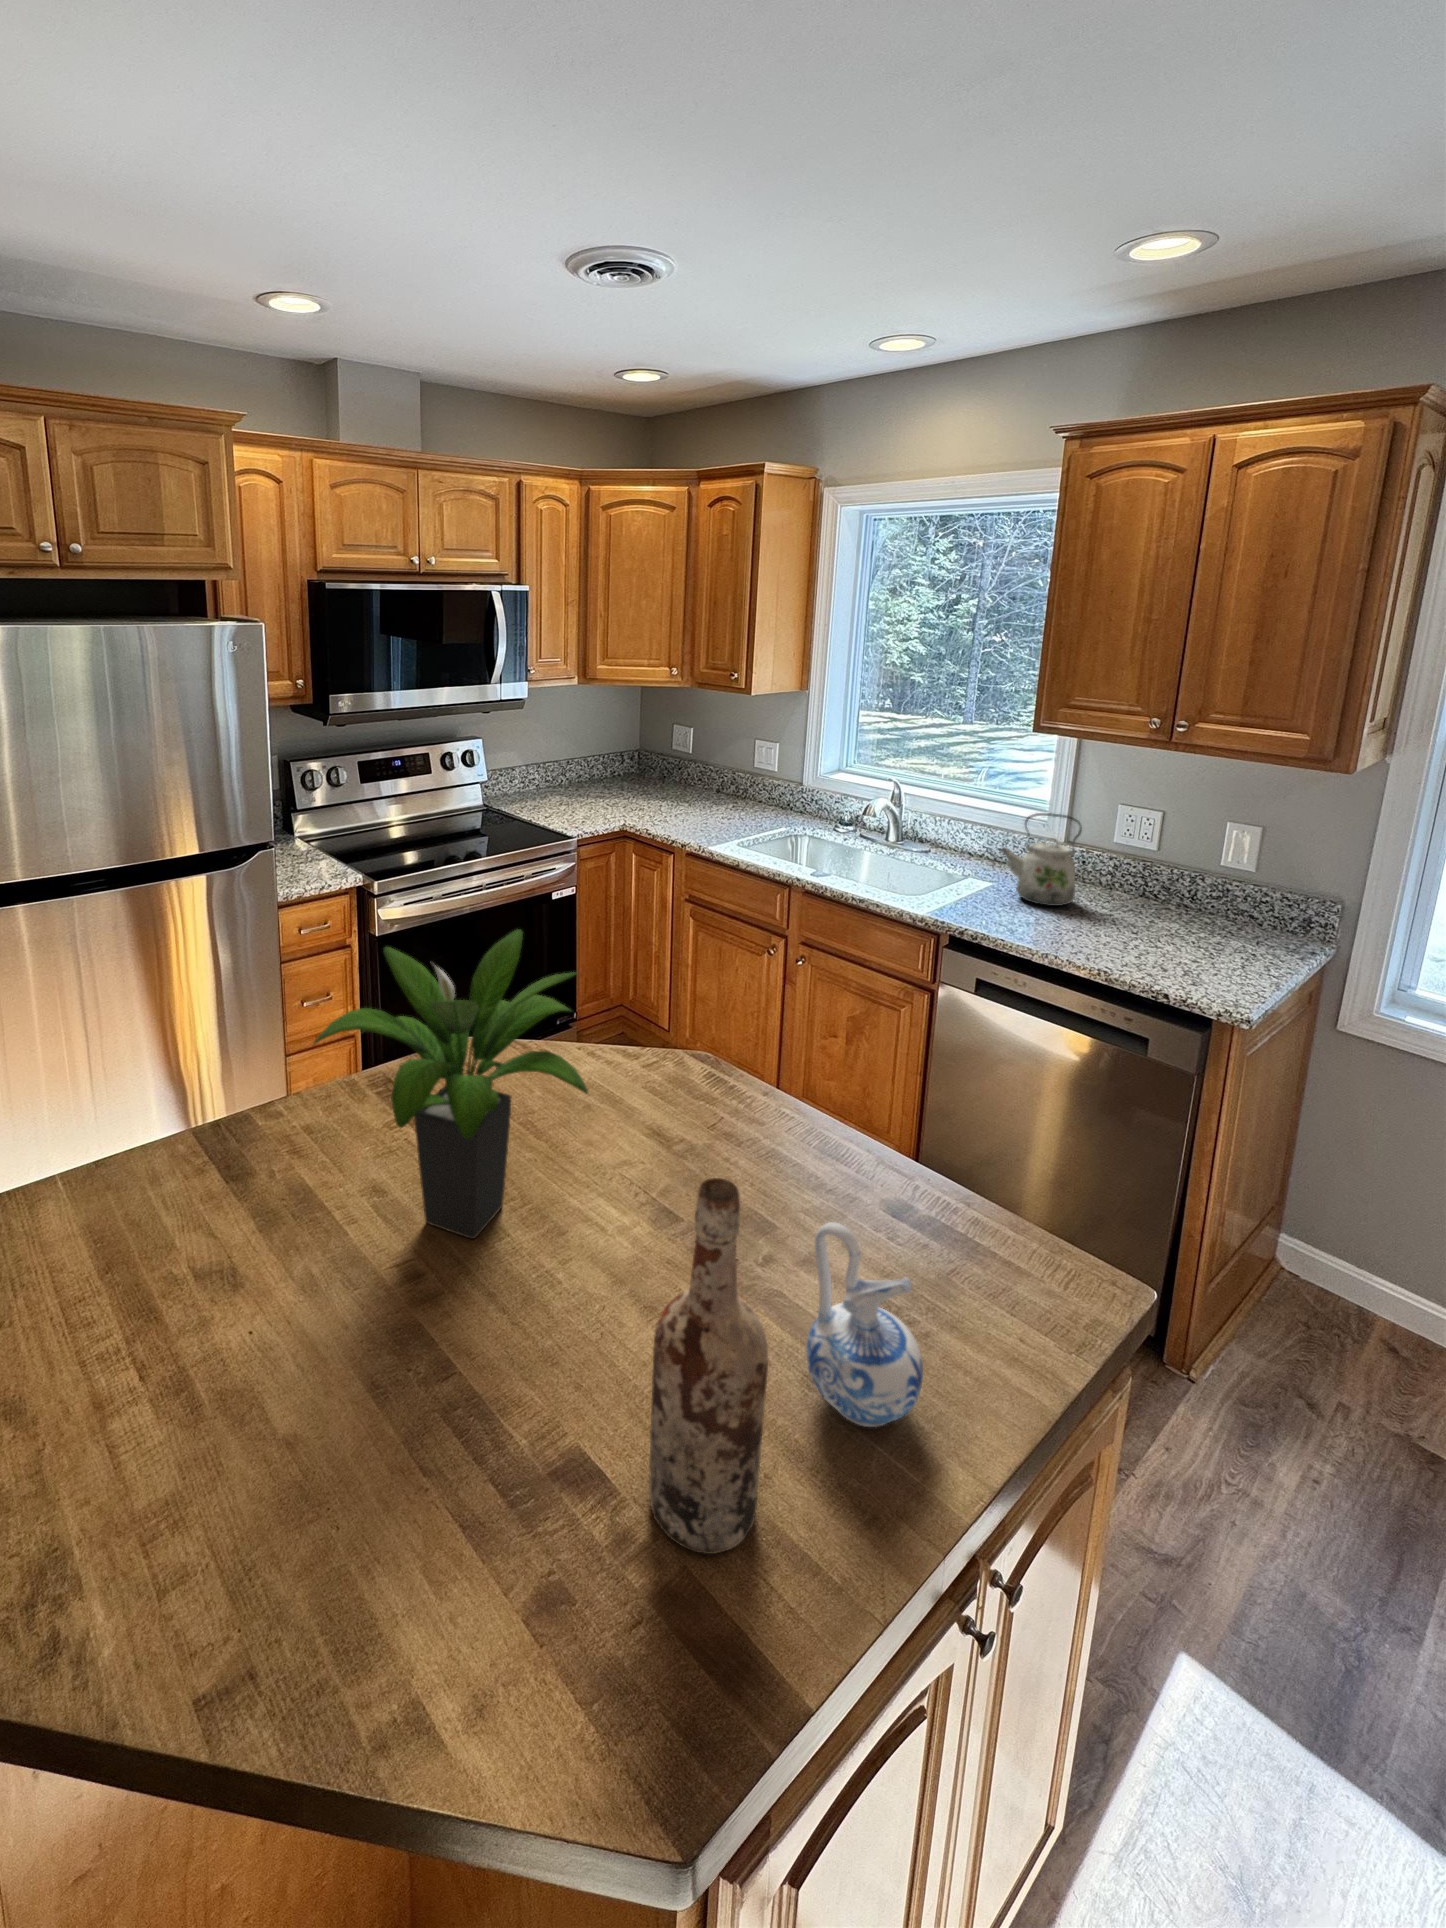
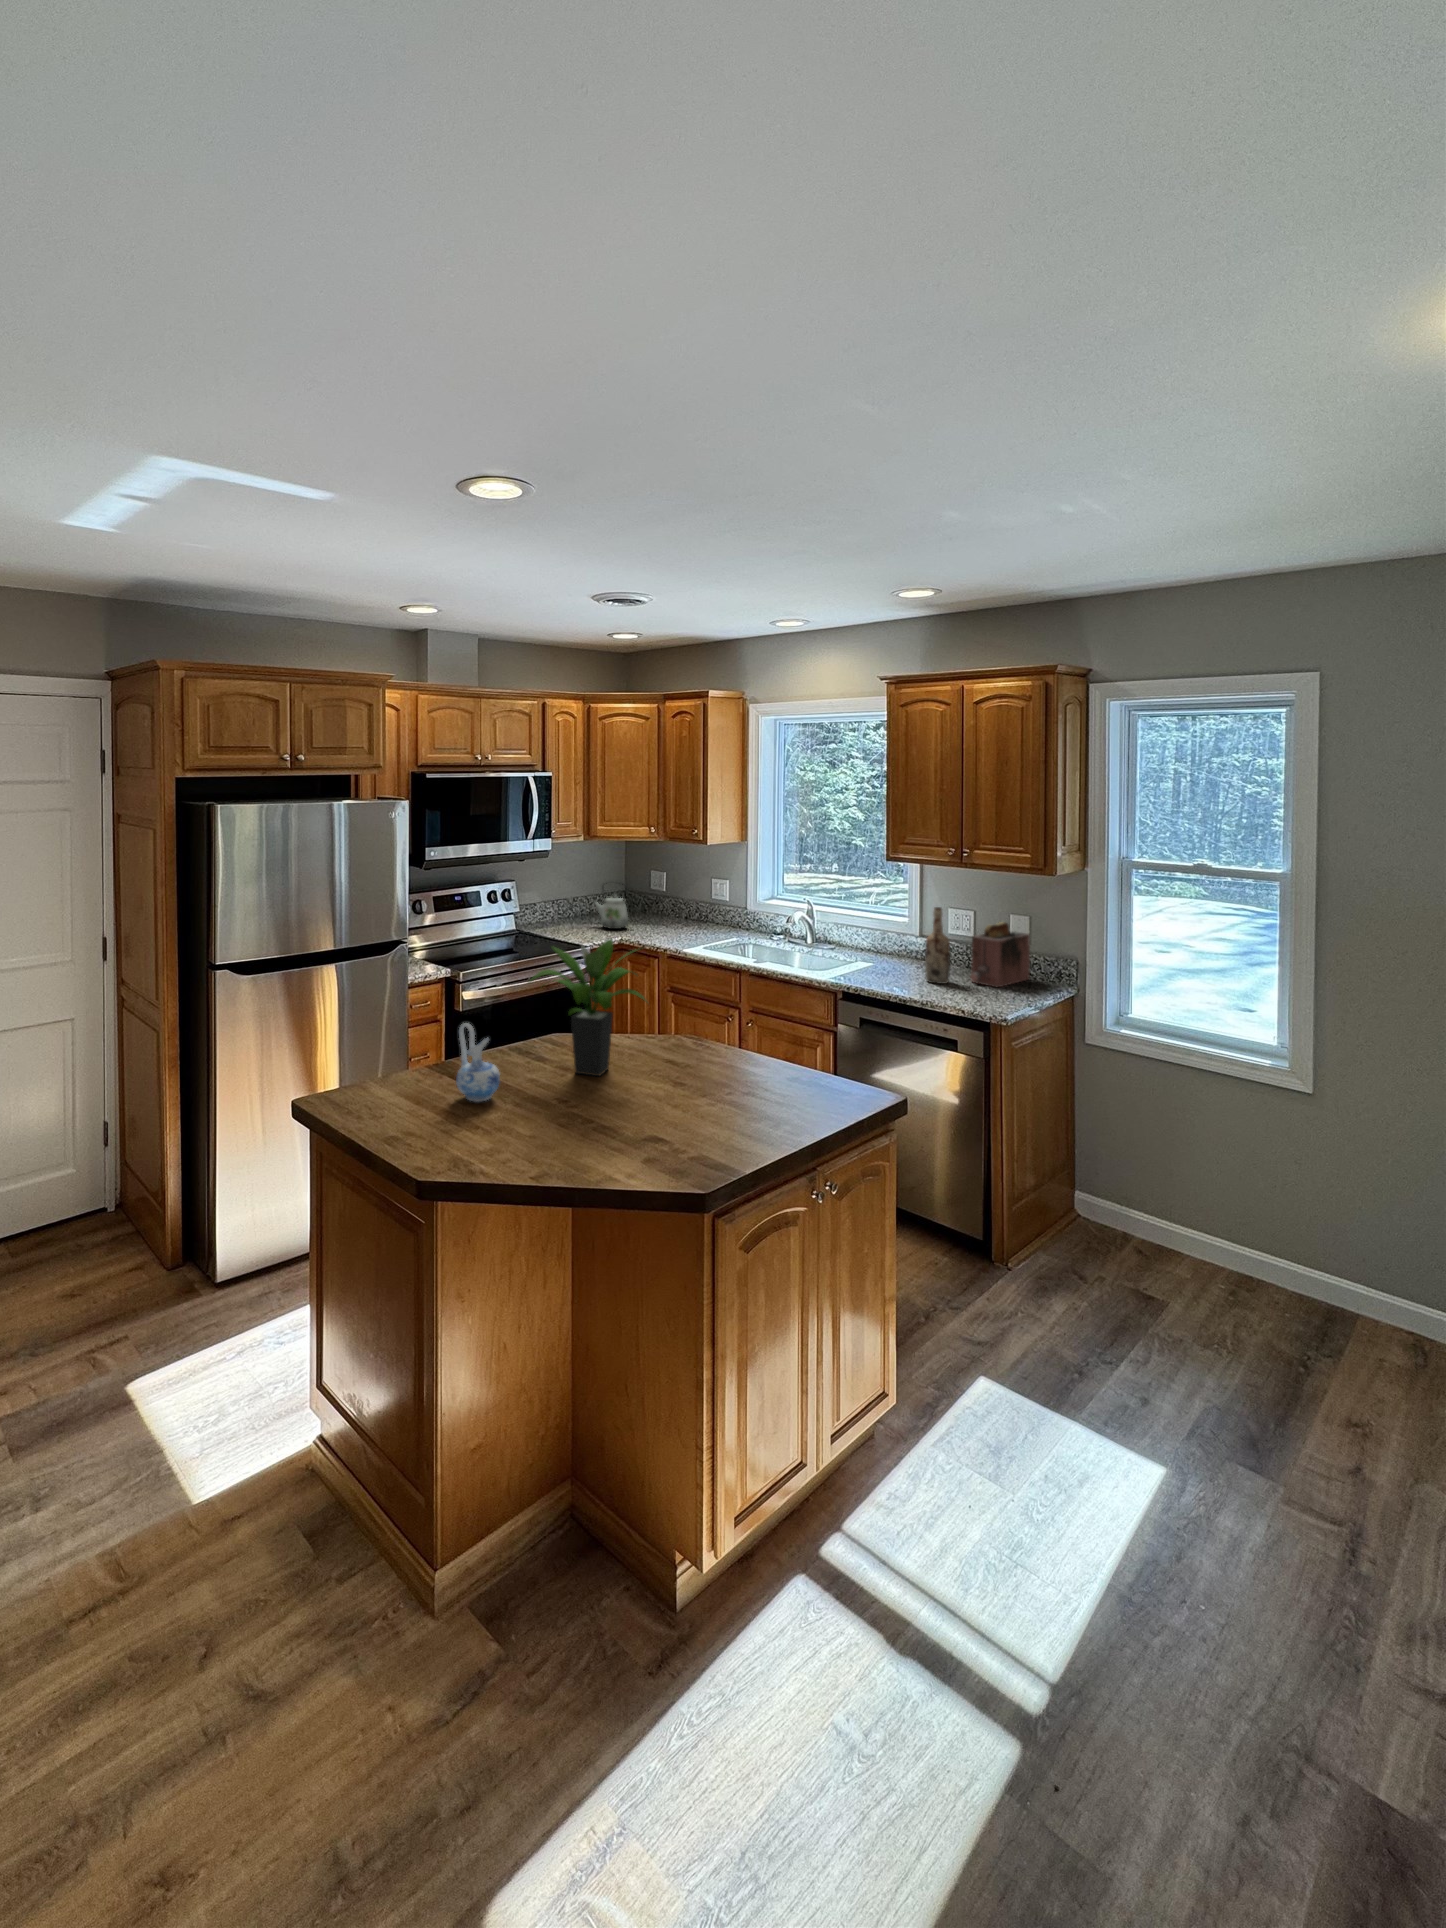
kettle: present [1000,813,1082,906] -> present [594,883,628,929]
toaster: none [1158,835,1261,943] -> present [970,922,1030,987]
wine bottle: present [649,1178,768,1554] -> present [925,907,950,984]
ceramic pitcher: present [806,1222,923,1427] -> present [456,1023,500,1102]

